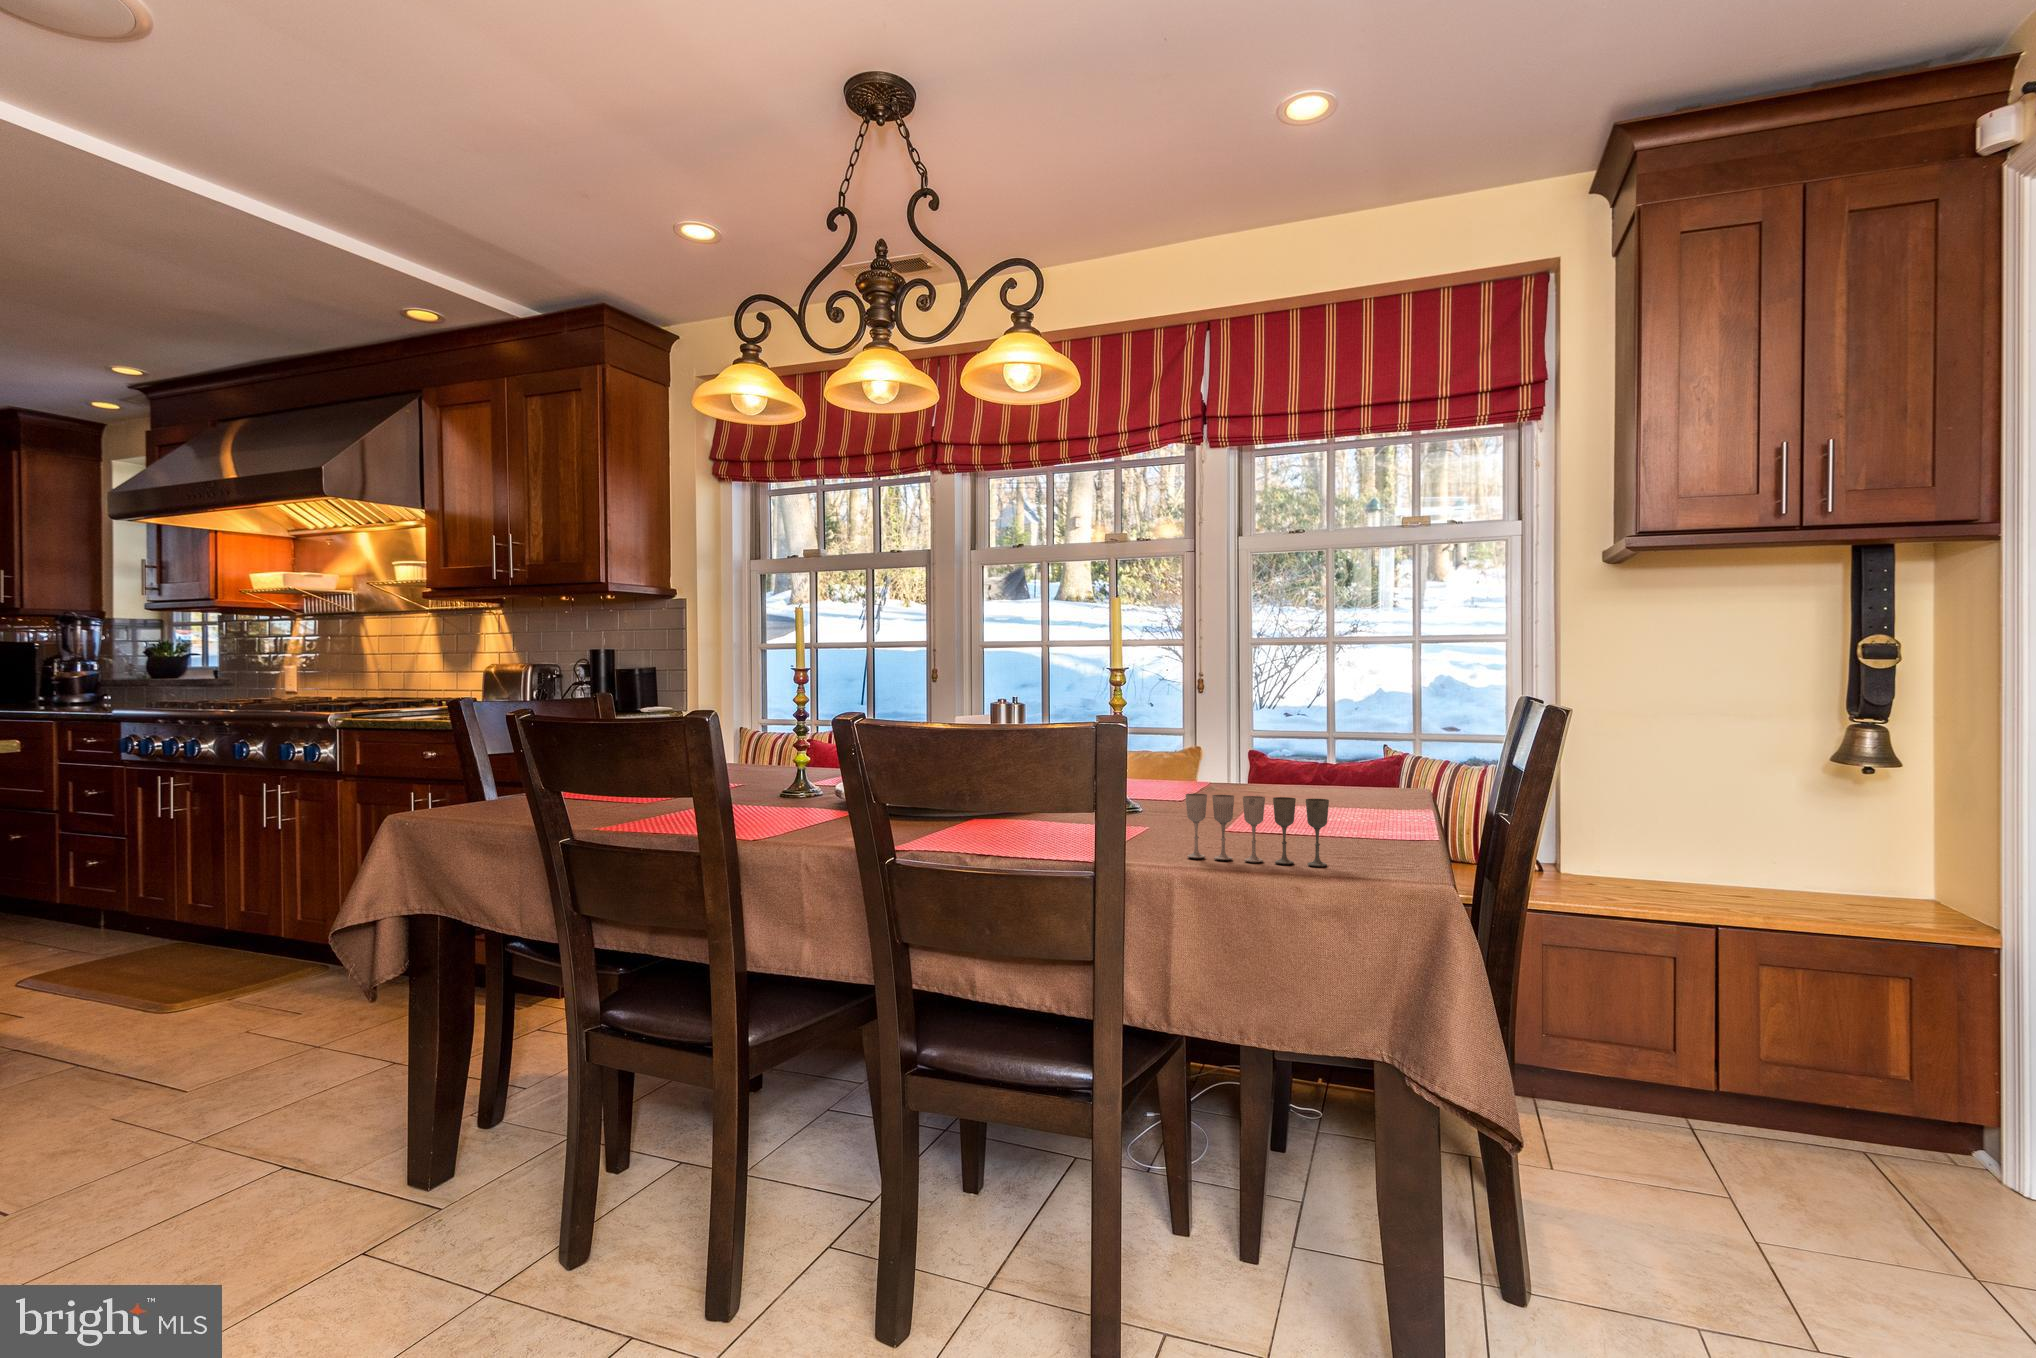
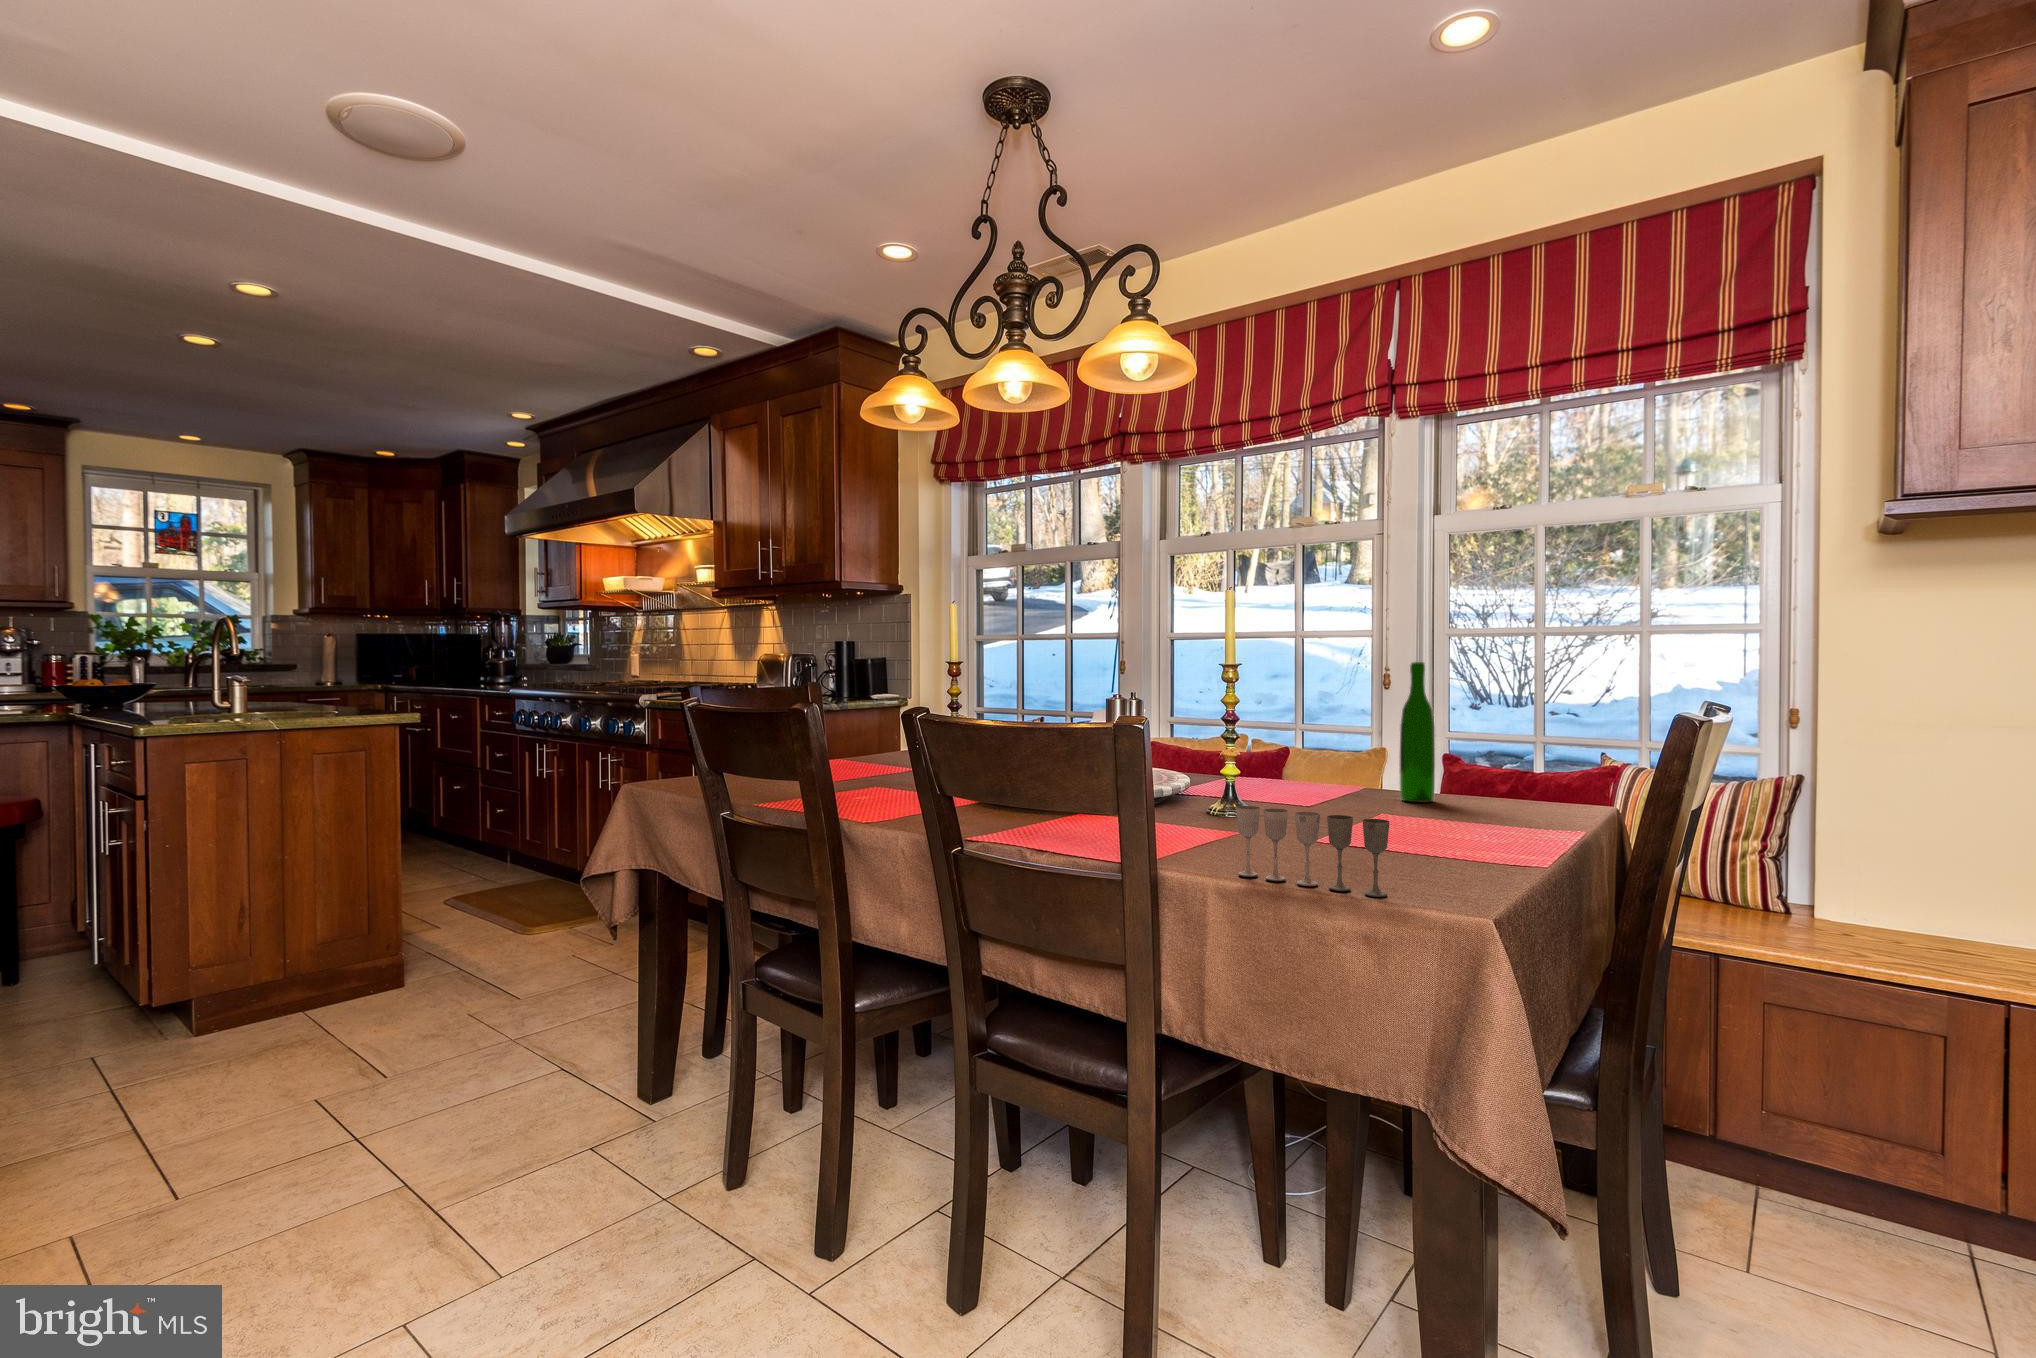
wine bottle: none [1254,671,1284,800] -> present [1400,662,1435,802]

